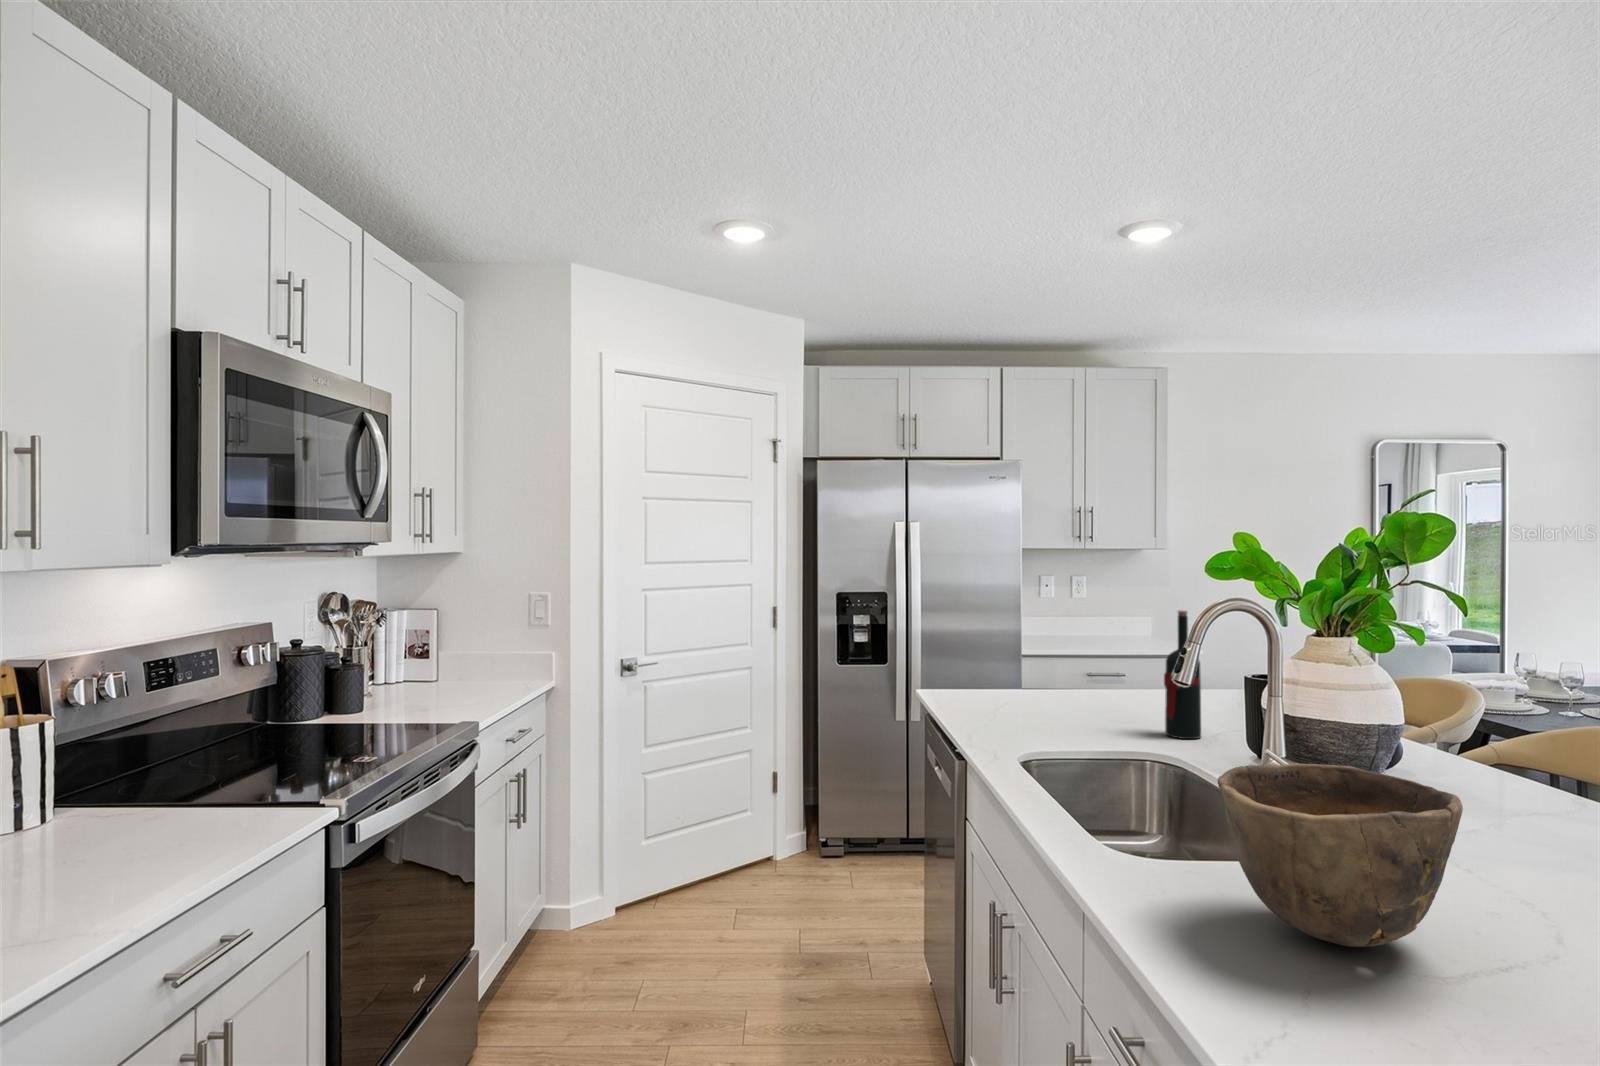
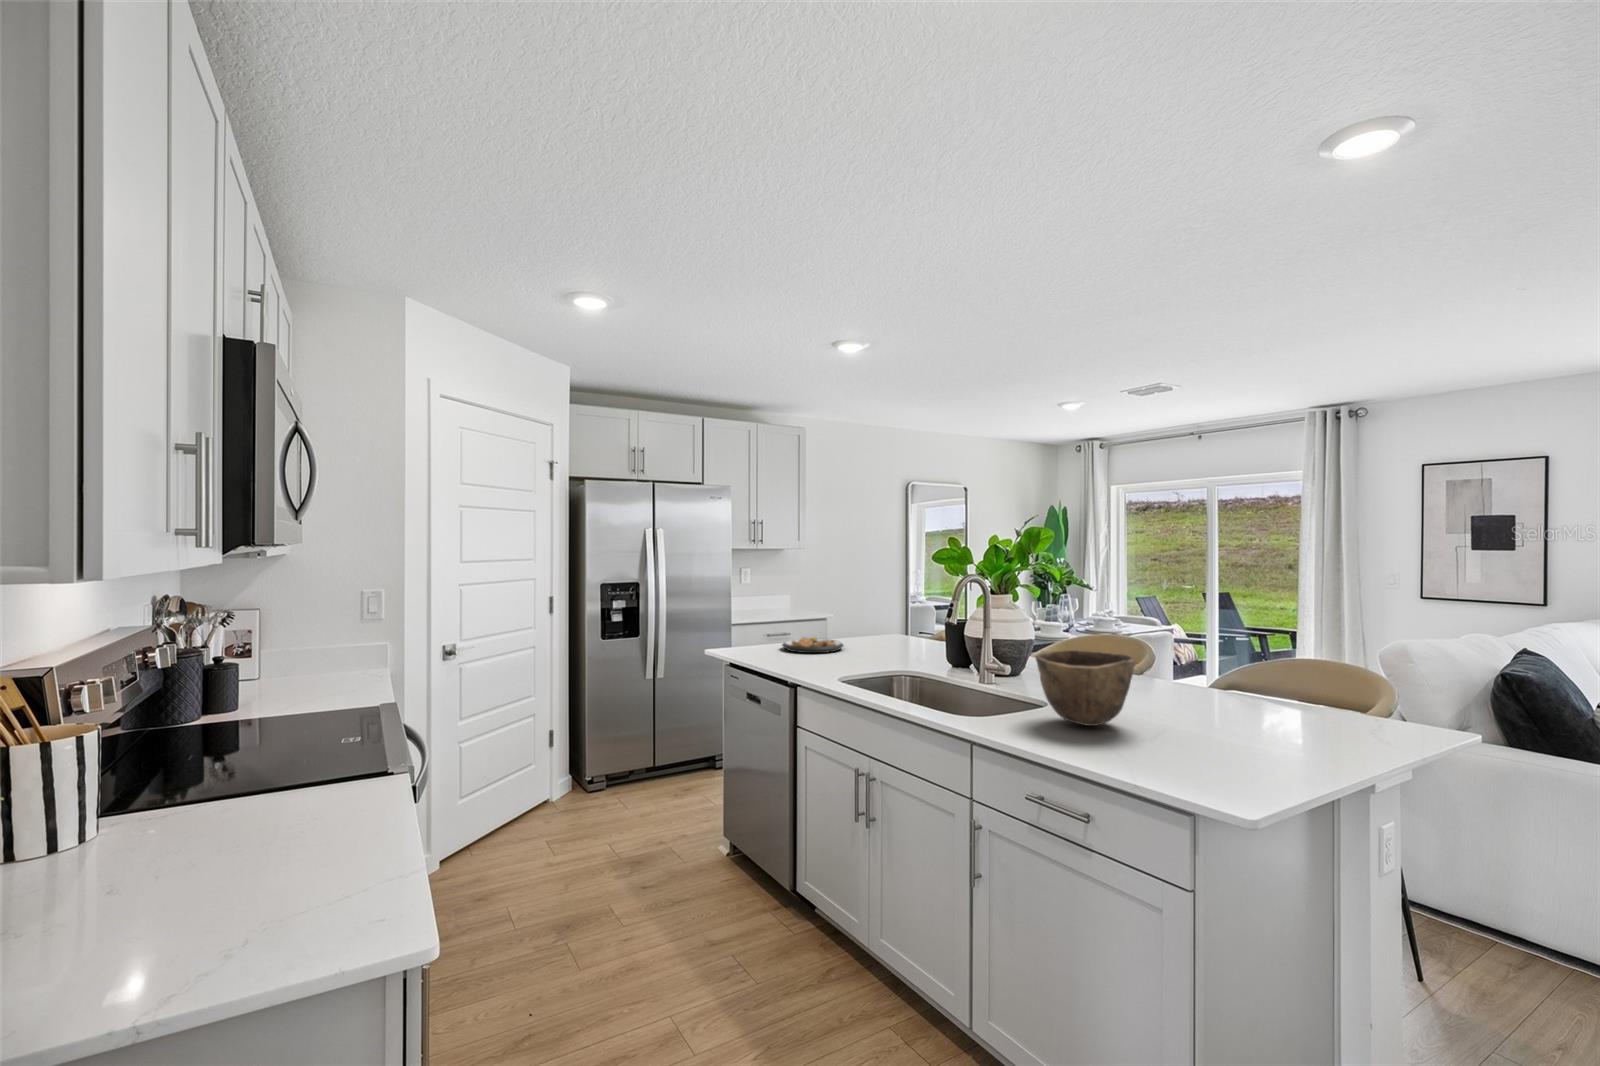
wine bottle: present [1164,611,1201,739] -> none [895,585,914,660]
plate: none [1007,684,1108,712] -> present [782,637,844,653]

